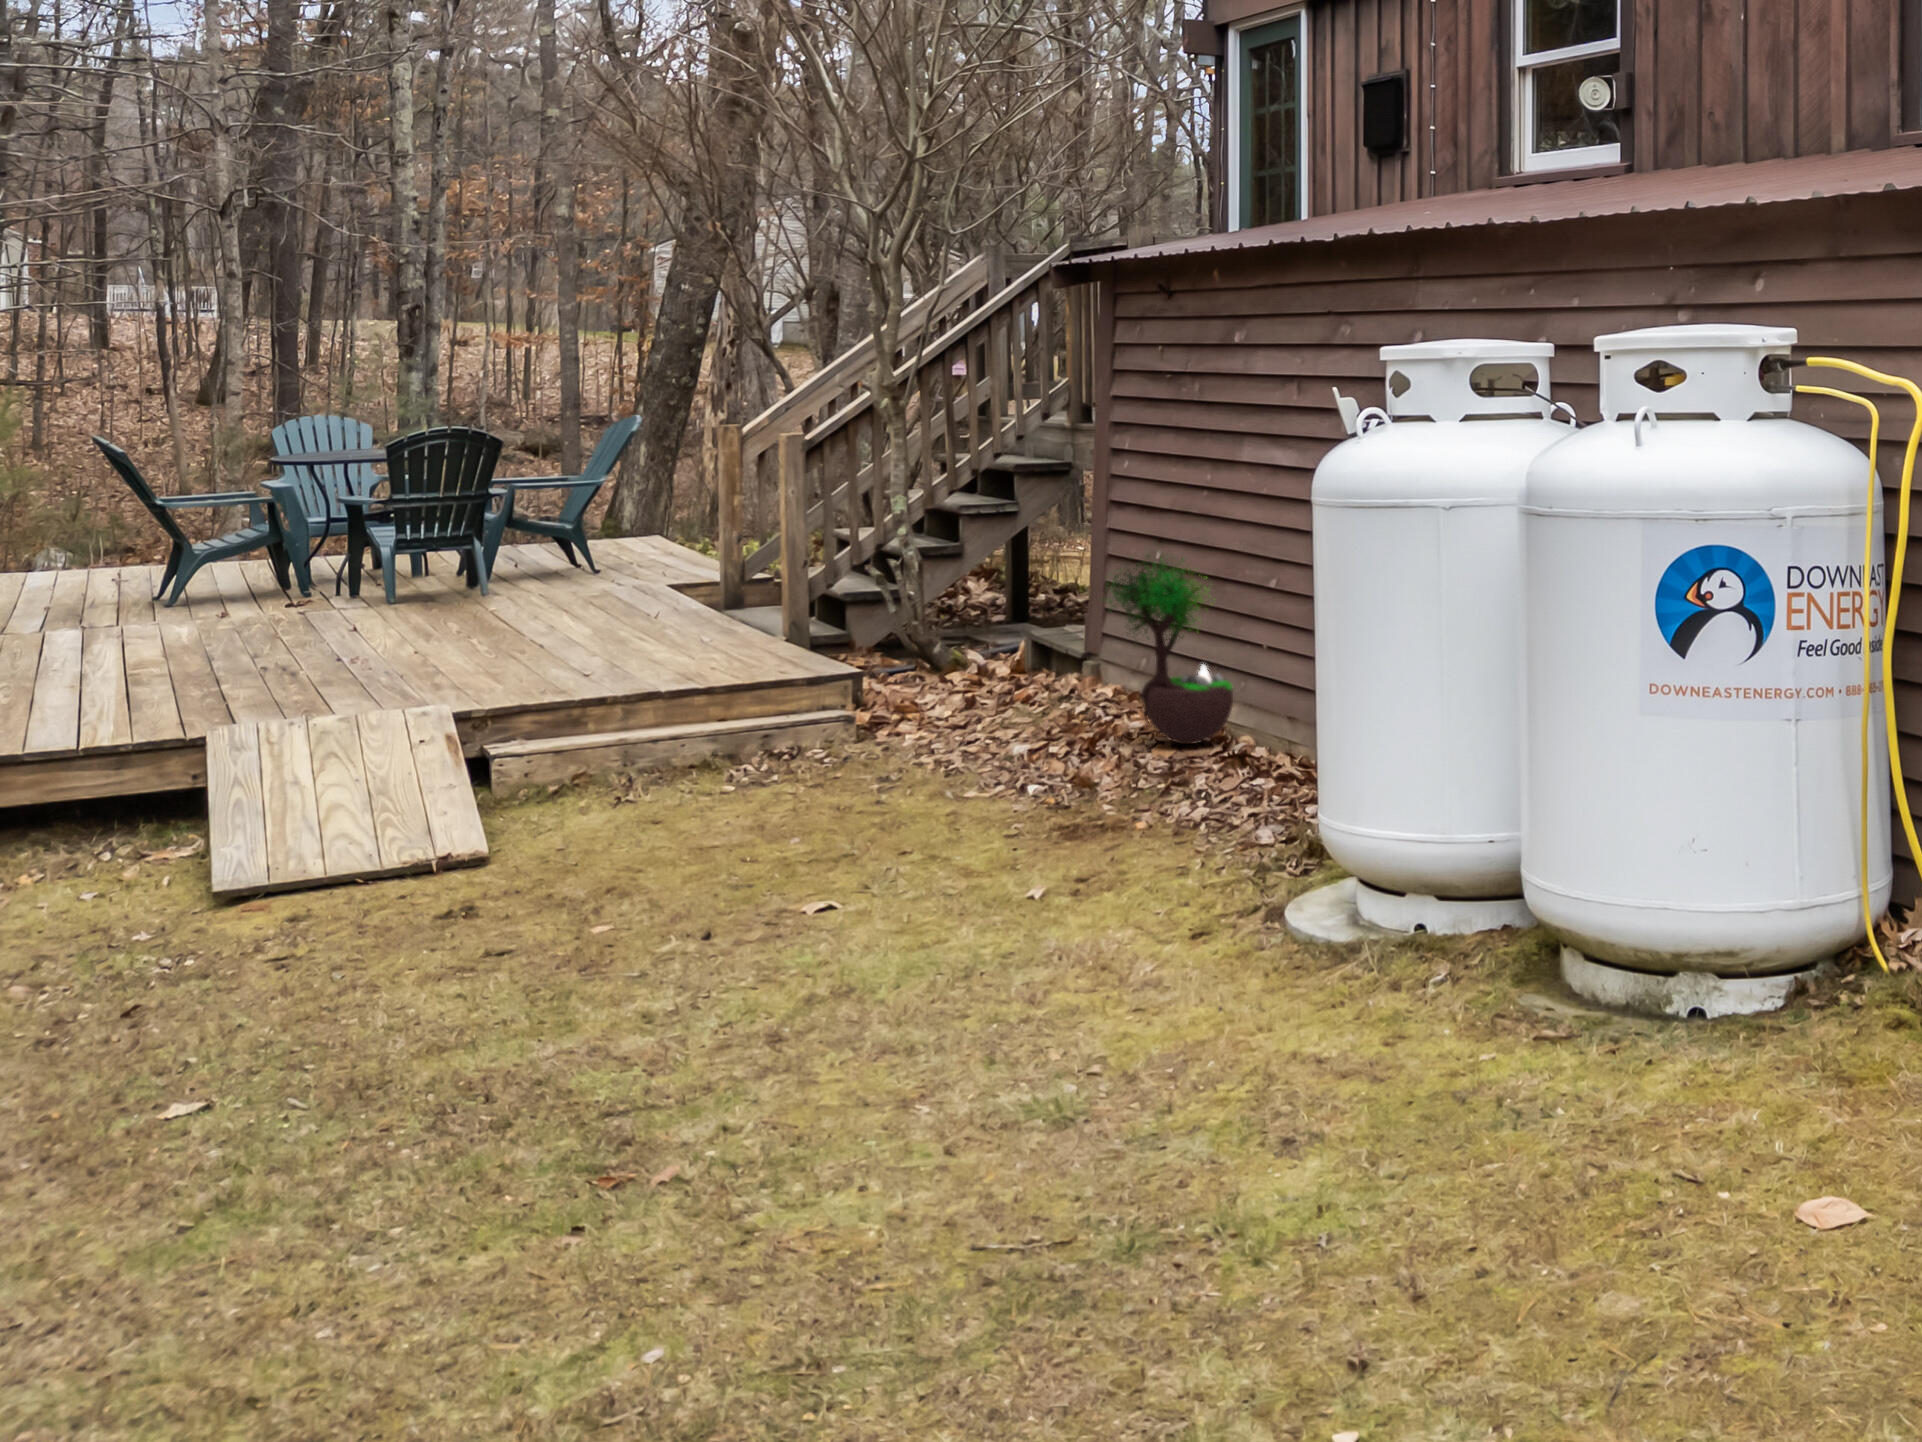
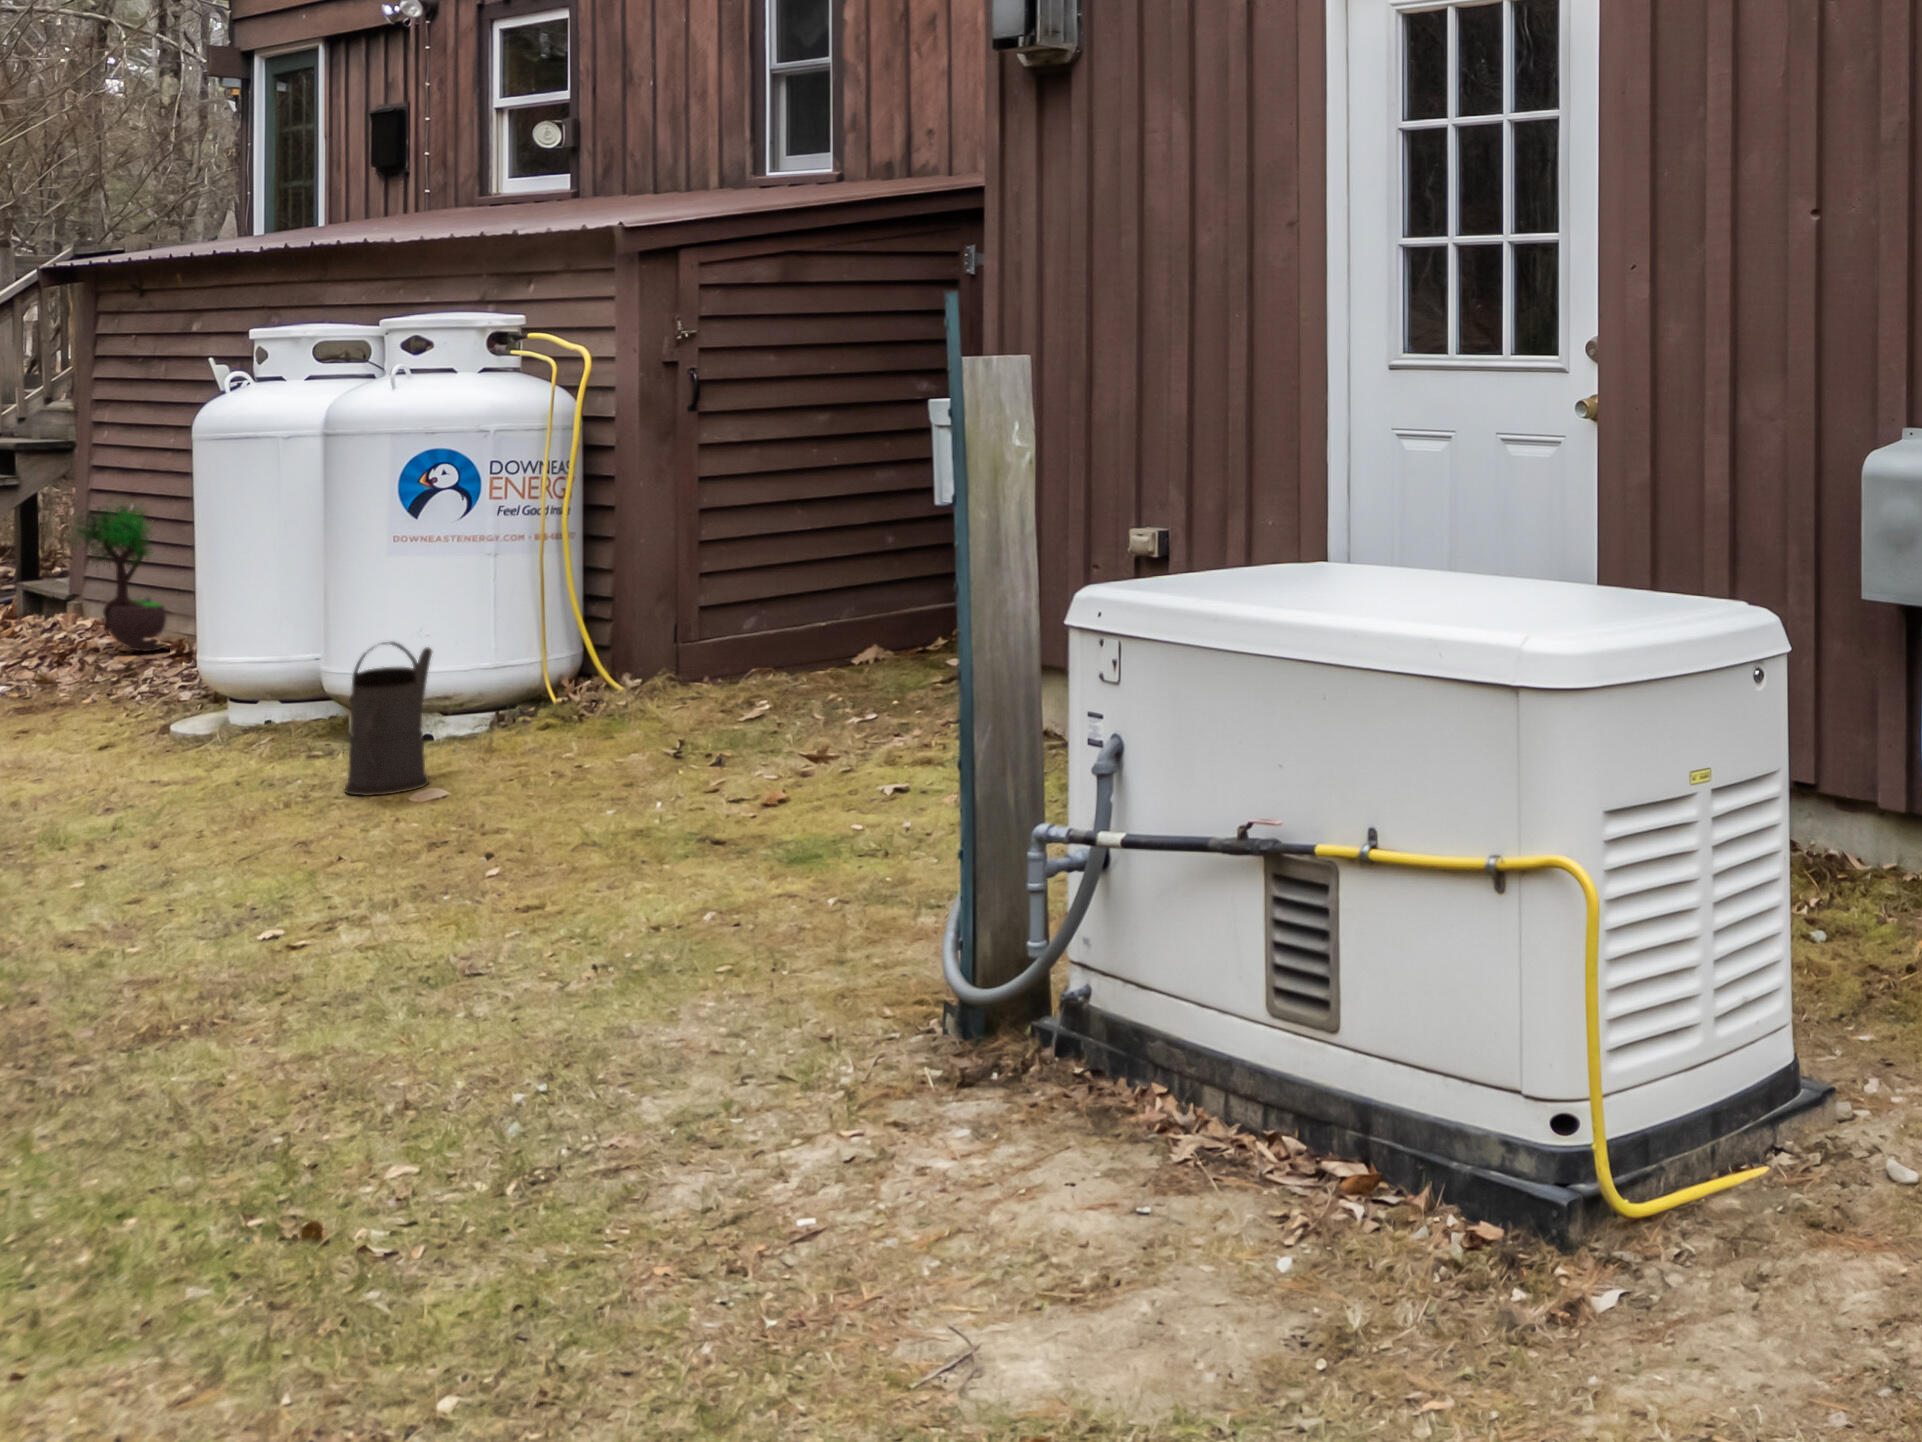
watering can: none [1628,870,1754,1153] -> present [345,642,432,796]

